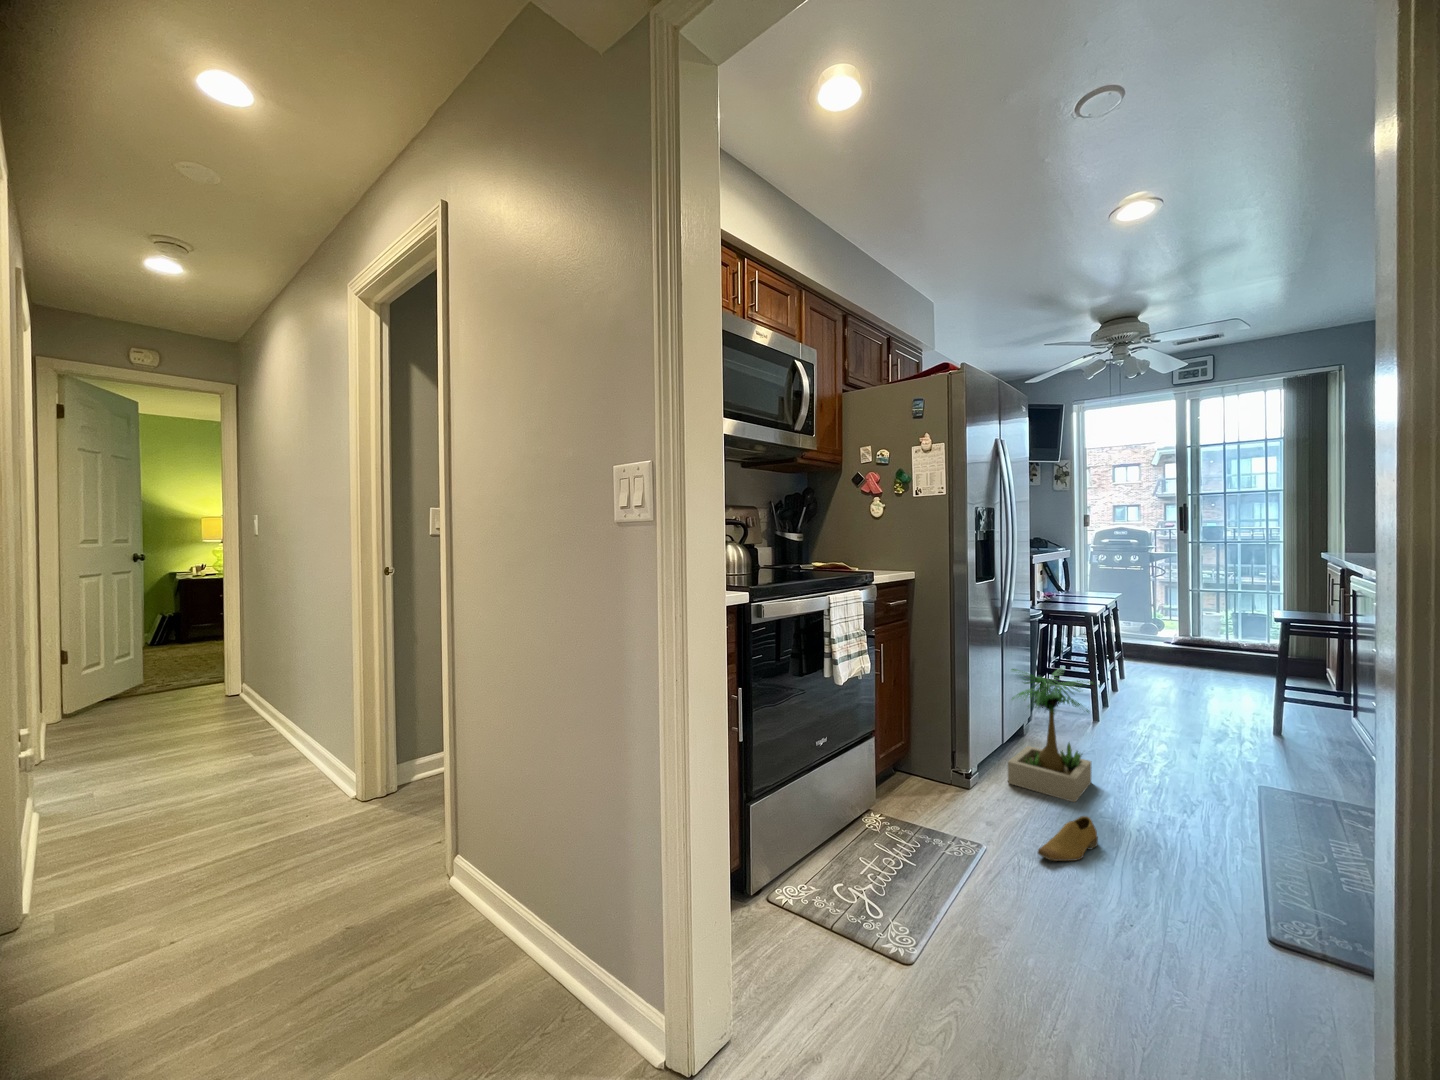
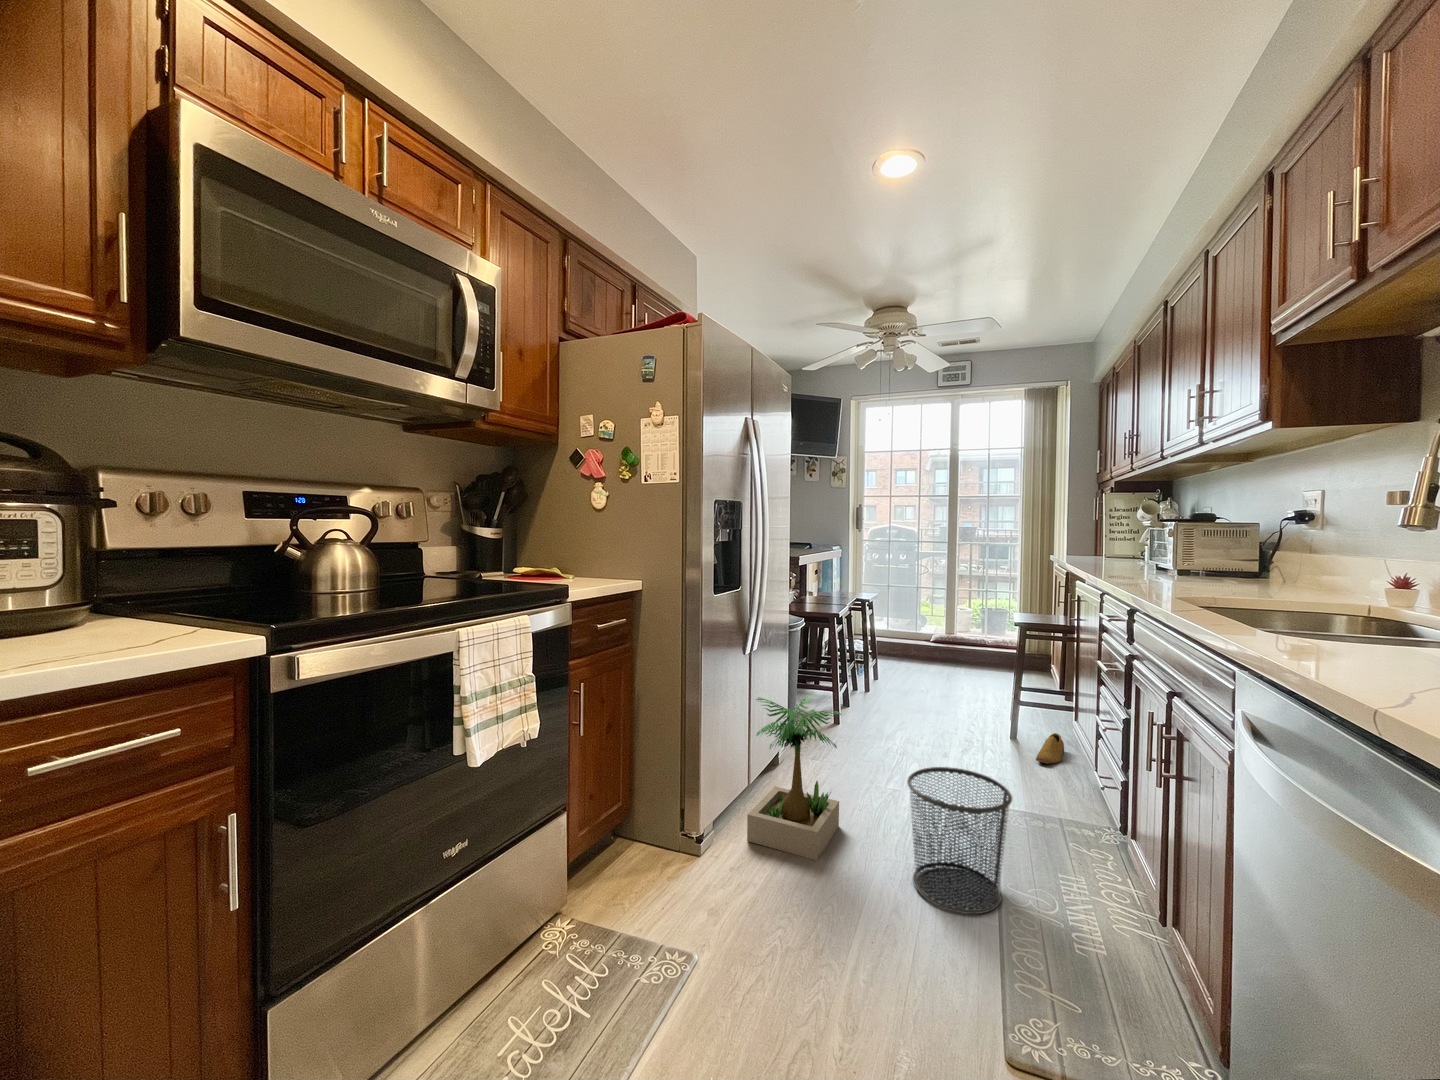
waste bin: none [1164,733,1276,855] -> present [907,767,1012,914]
shoe: present [1038,816,1098,861] -> present [1036,733,1064,764]

